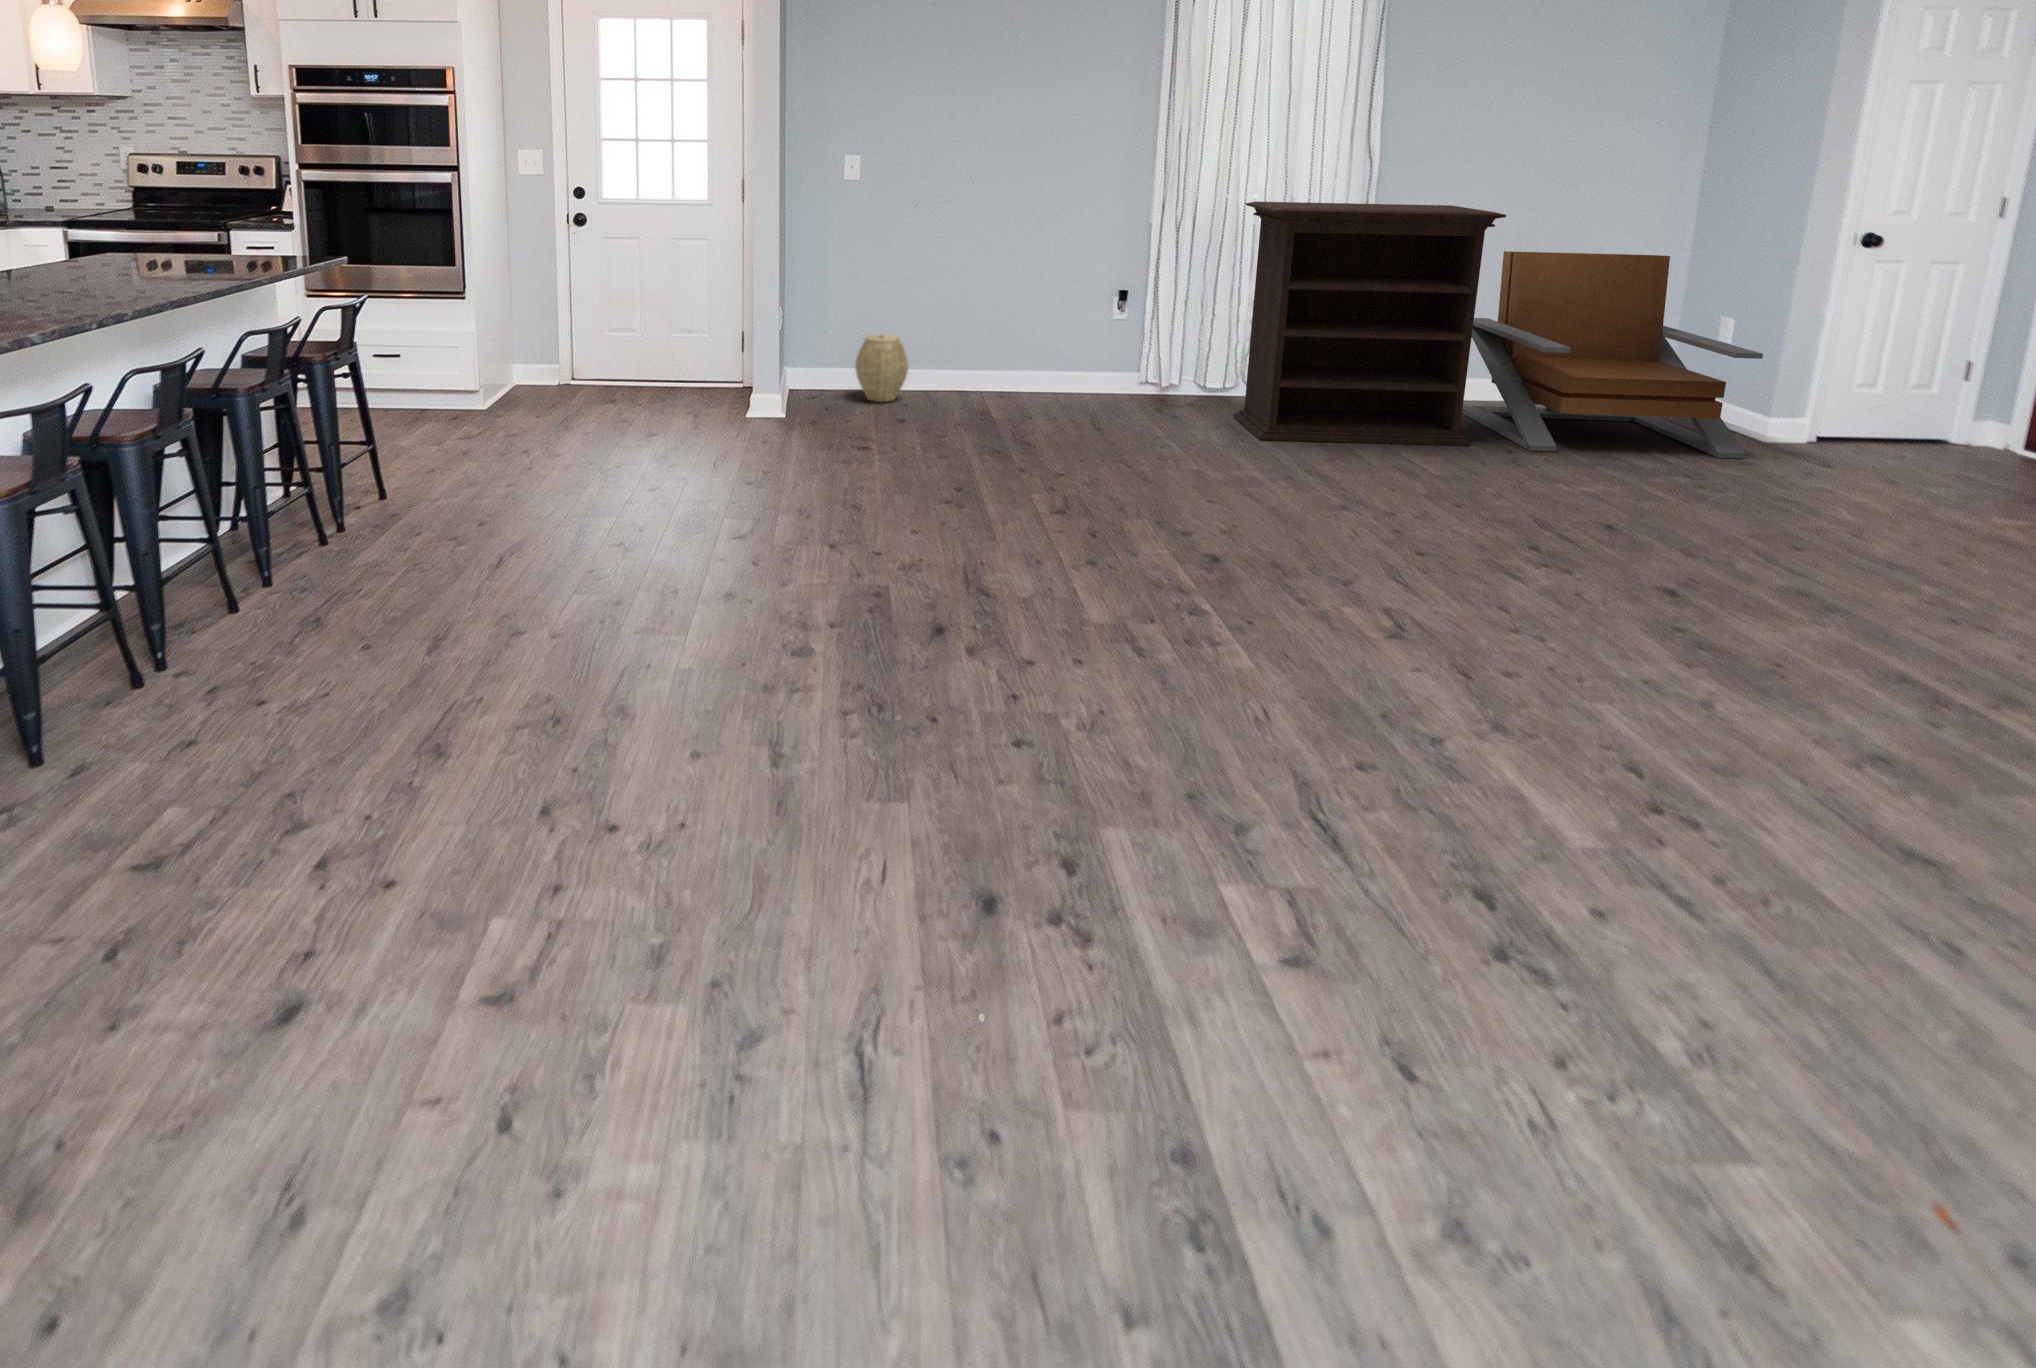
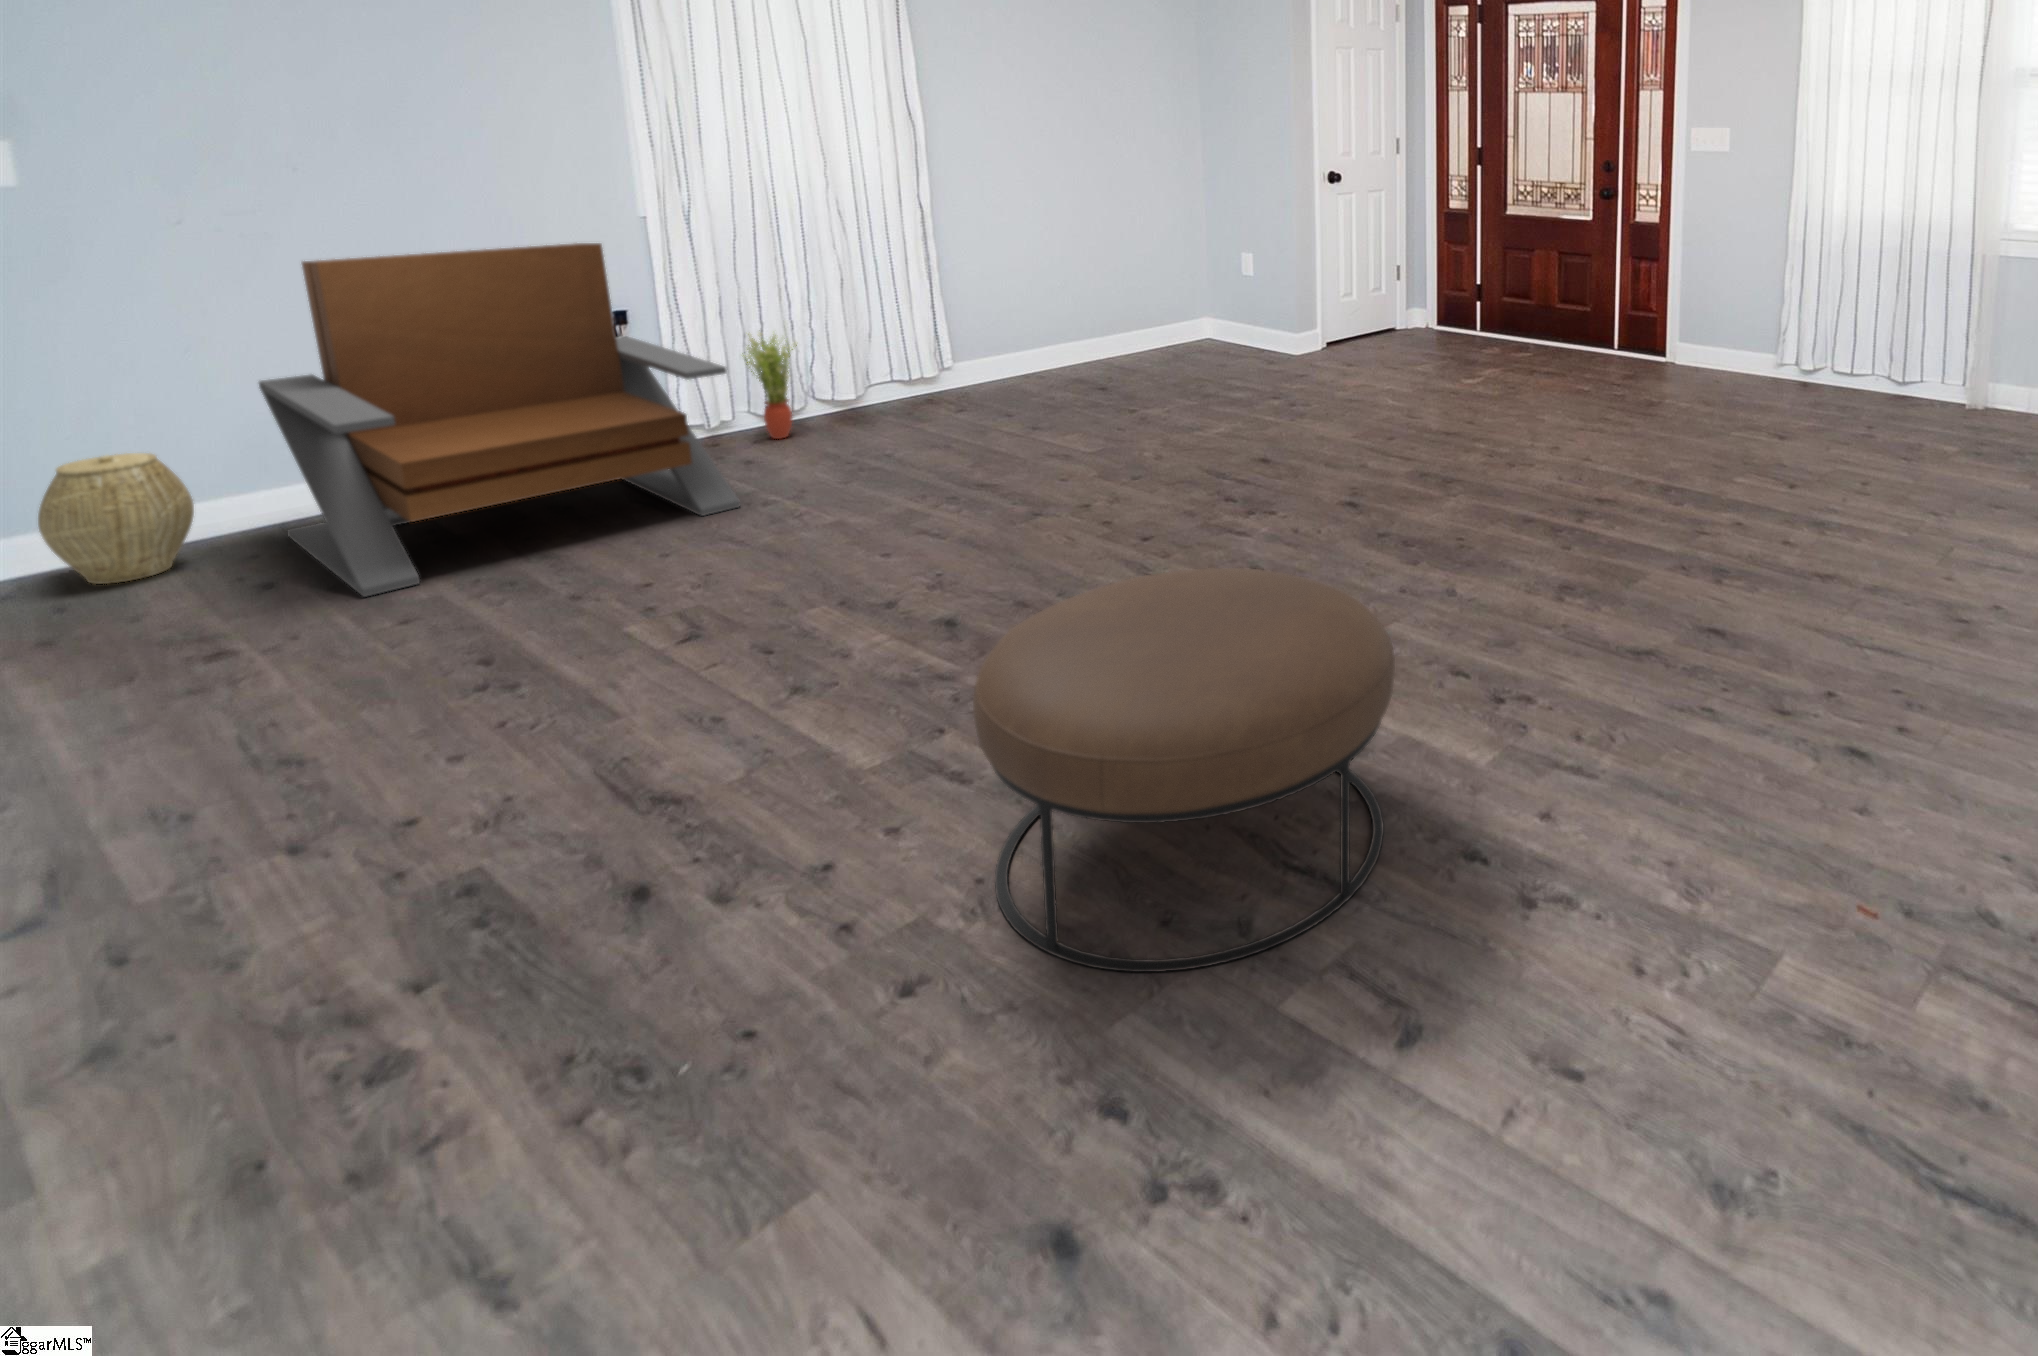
bookshelf: present [1234,202,1506,446] -> none [794,164,1099,465]
lounge chair: present [1462,251,1763,459] -> present [259,243,740,597]
potted plant: none [1193,321,1232,406] -> present [743,333,797,439]
ottoman: none [1101,536,1463,861] -> present [973,568,1395,972]

